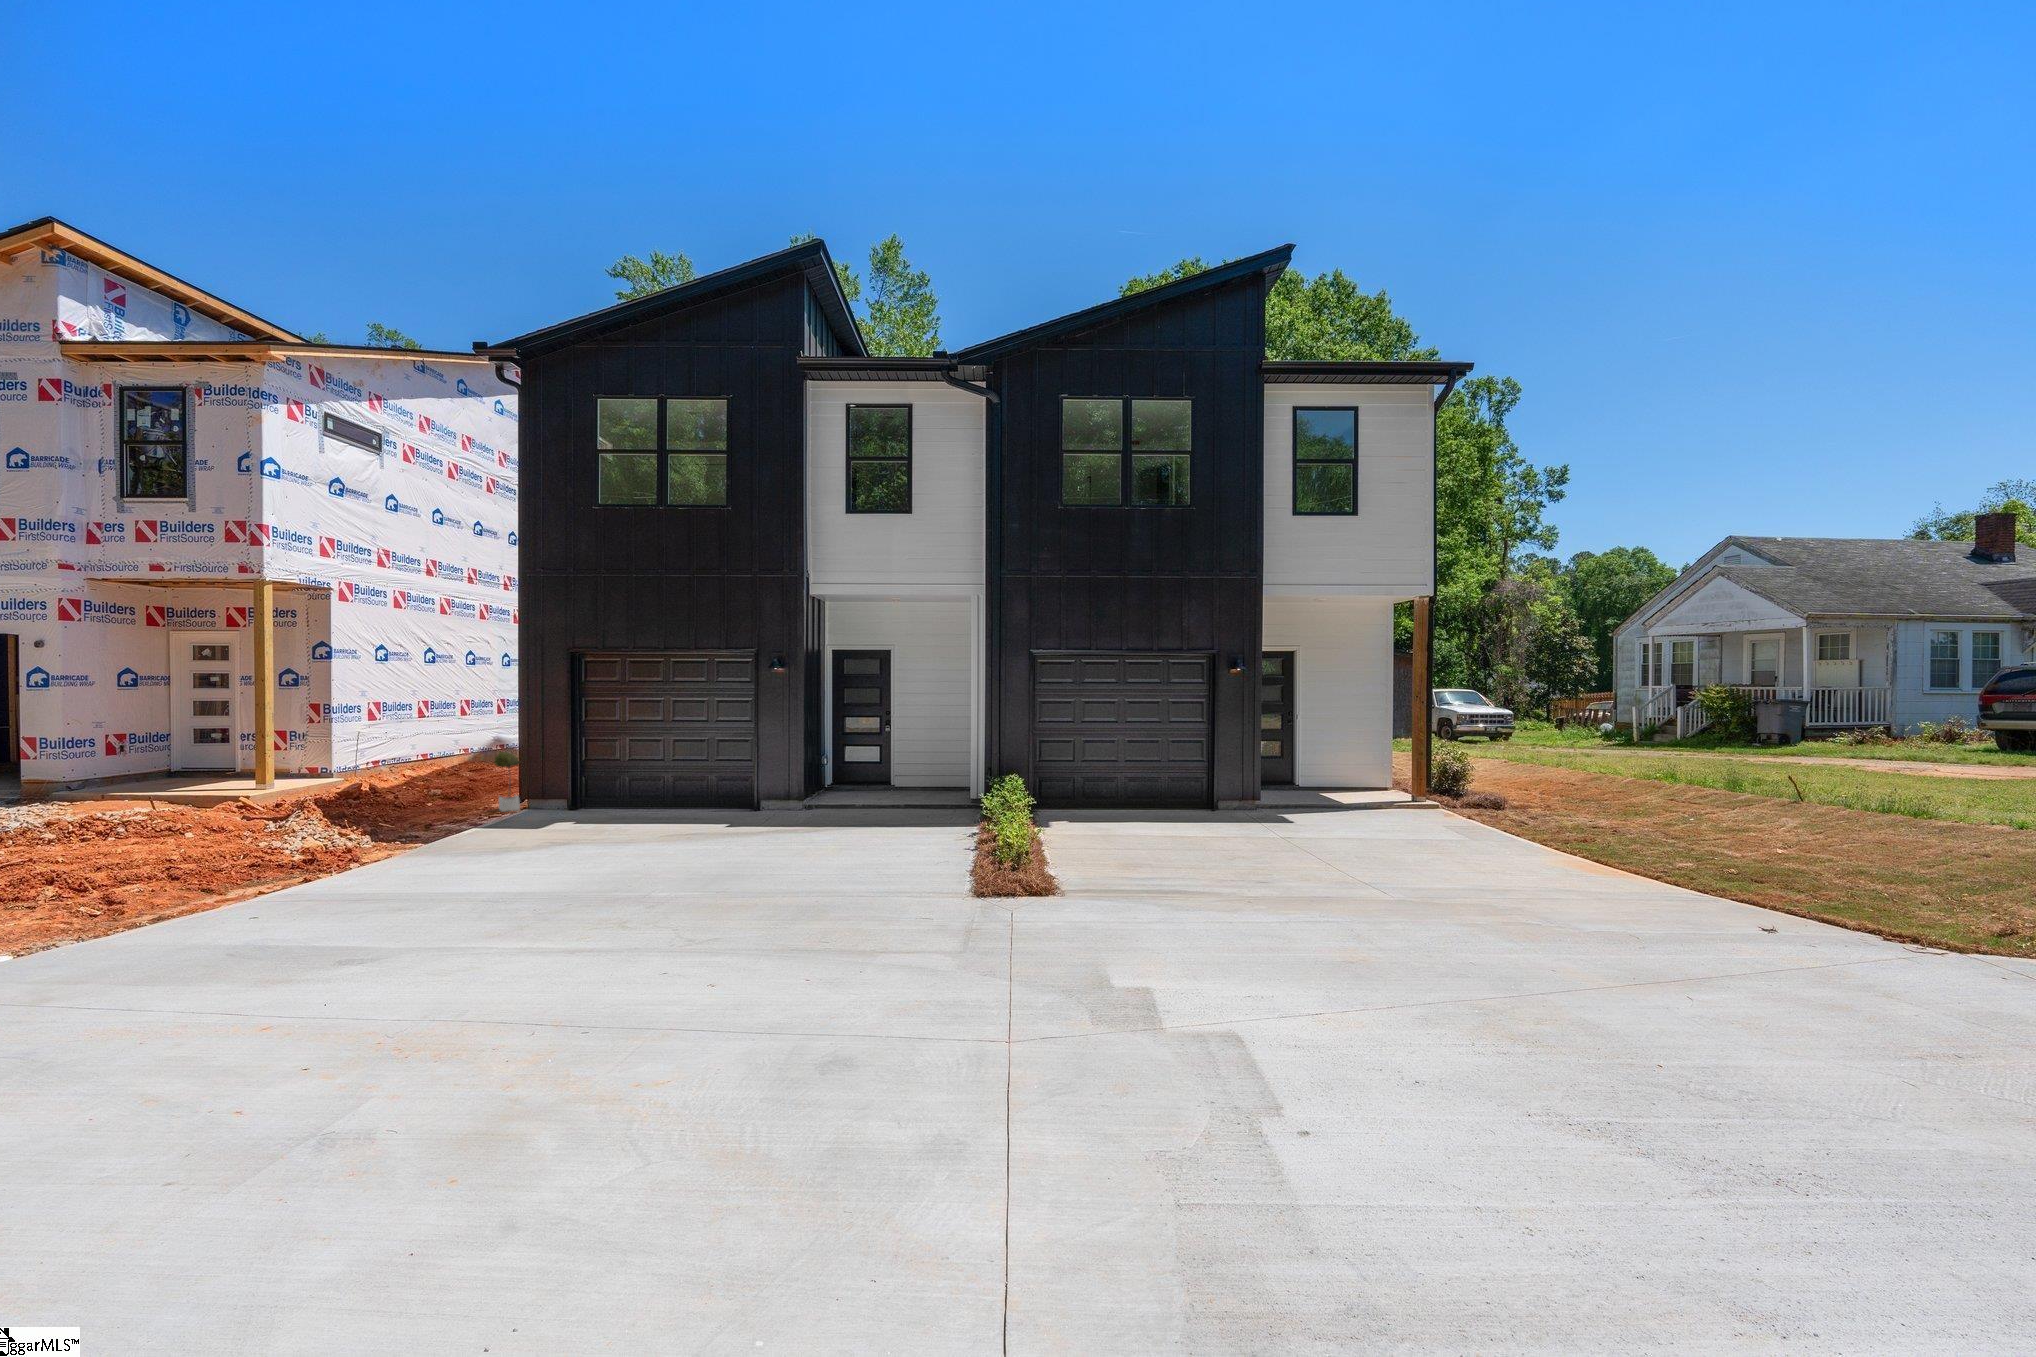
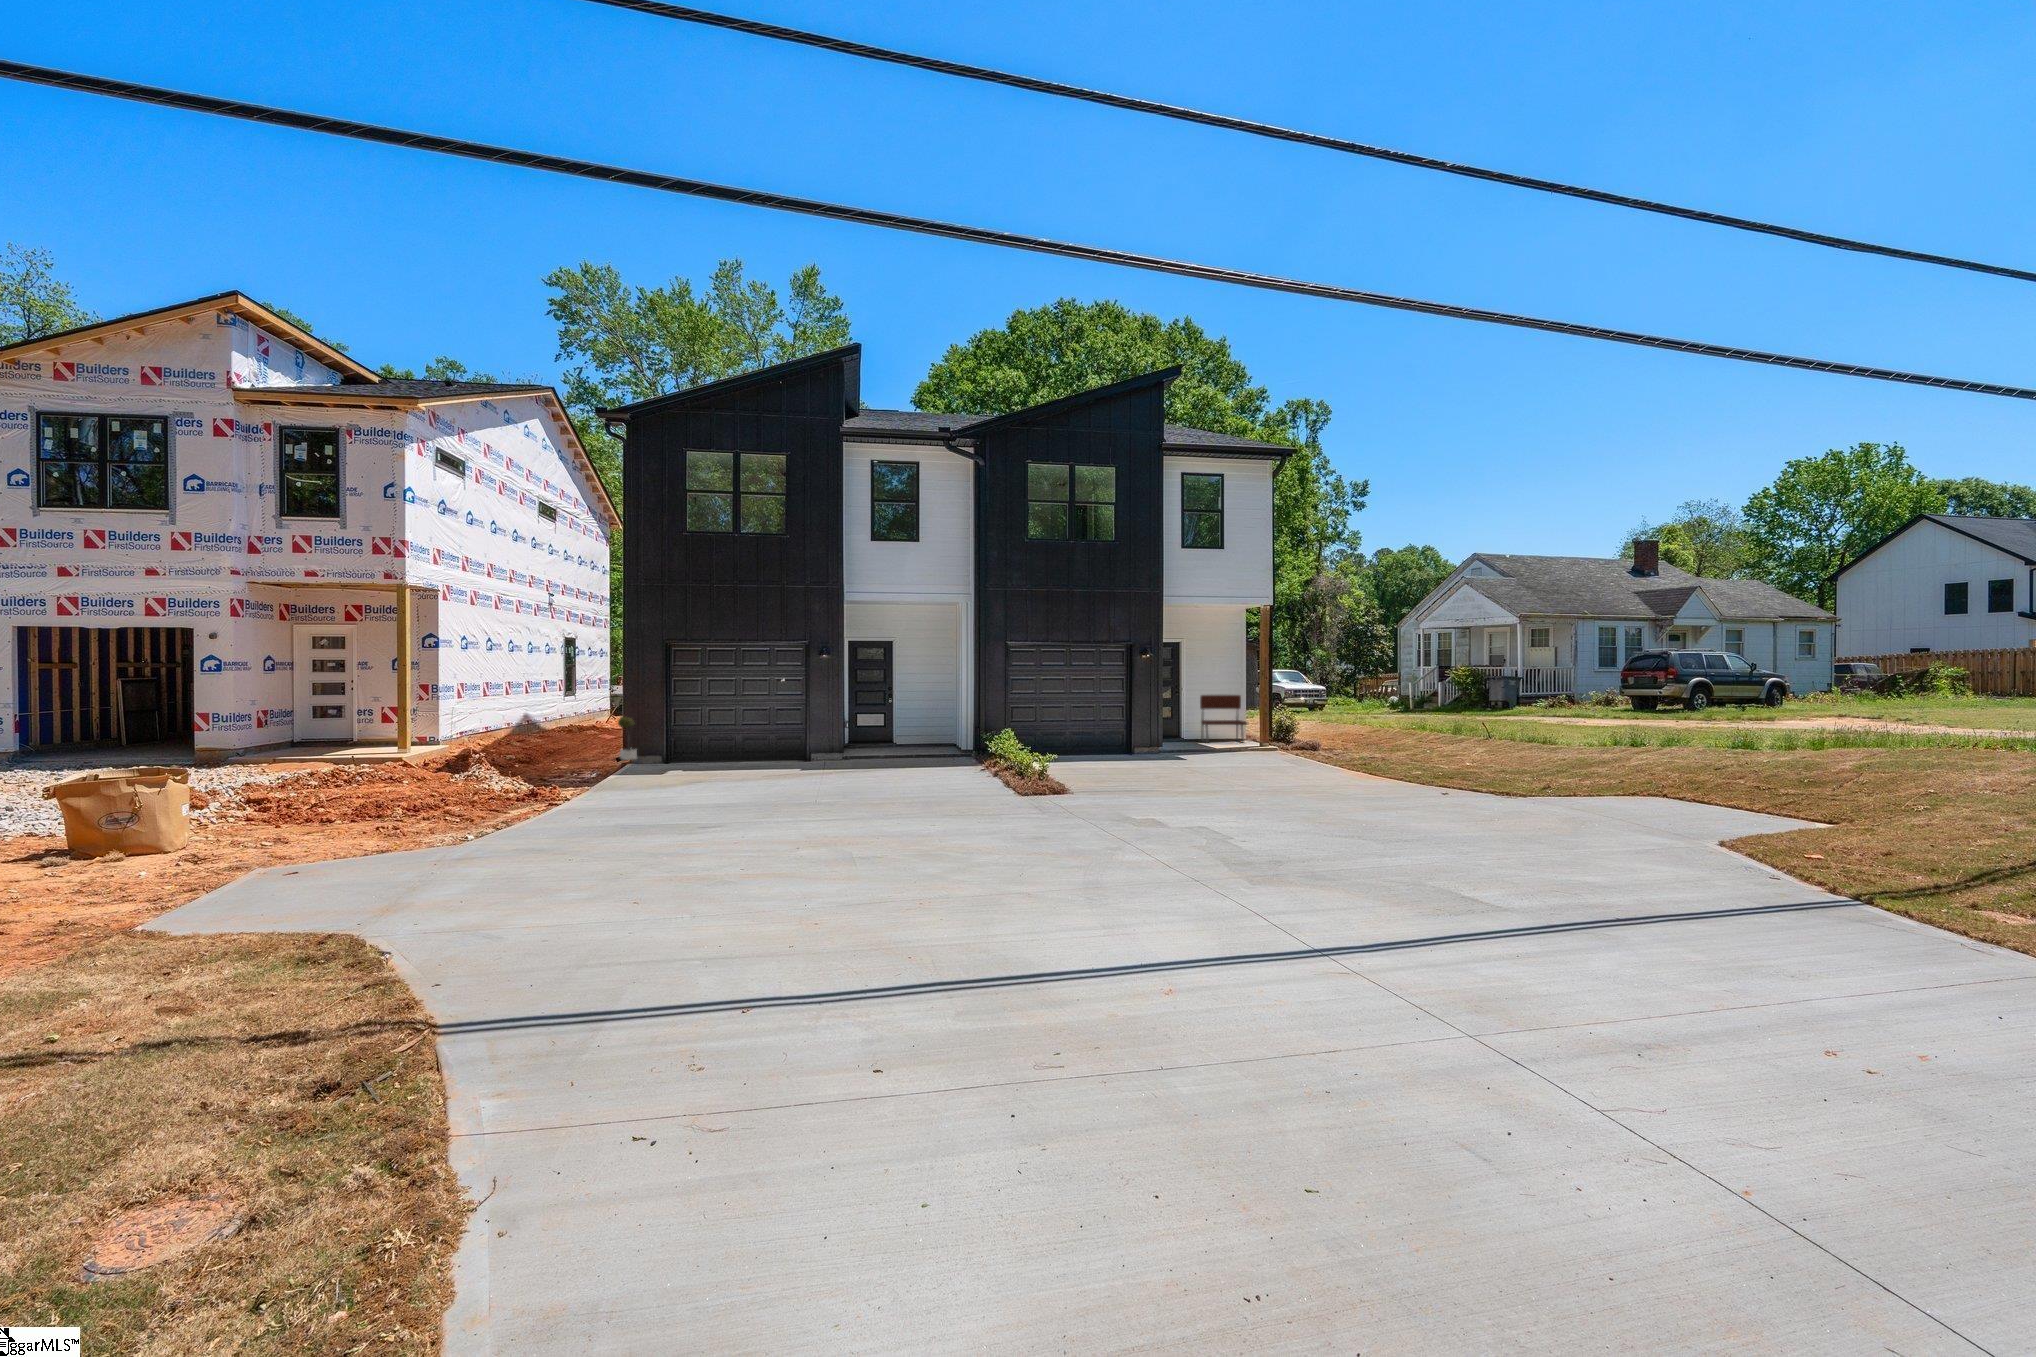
bench: none [1325,726,1397,797] -> present [1200,695,1248,743]

